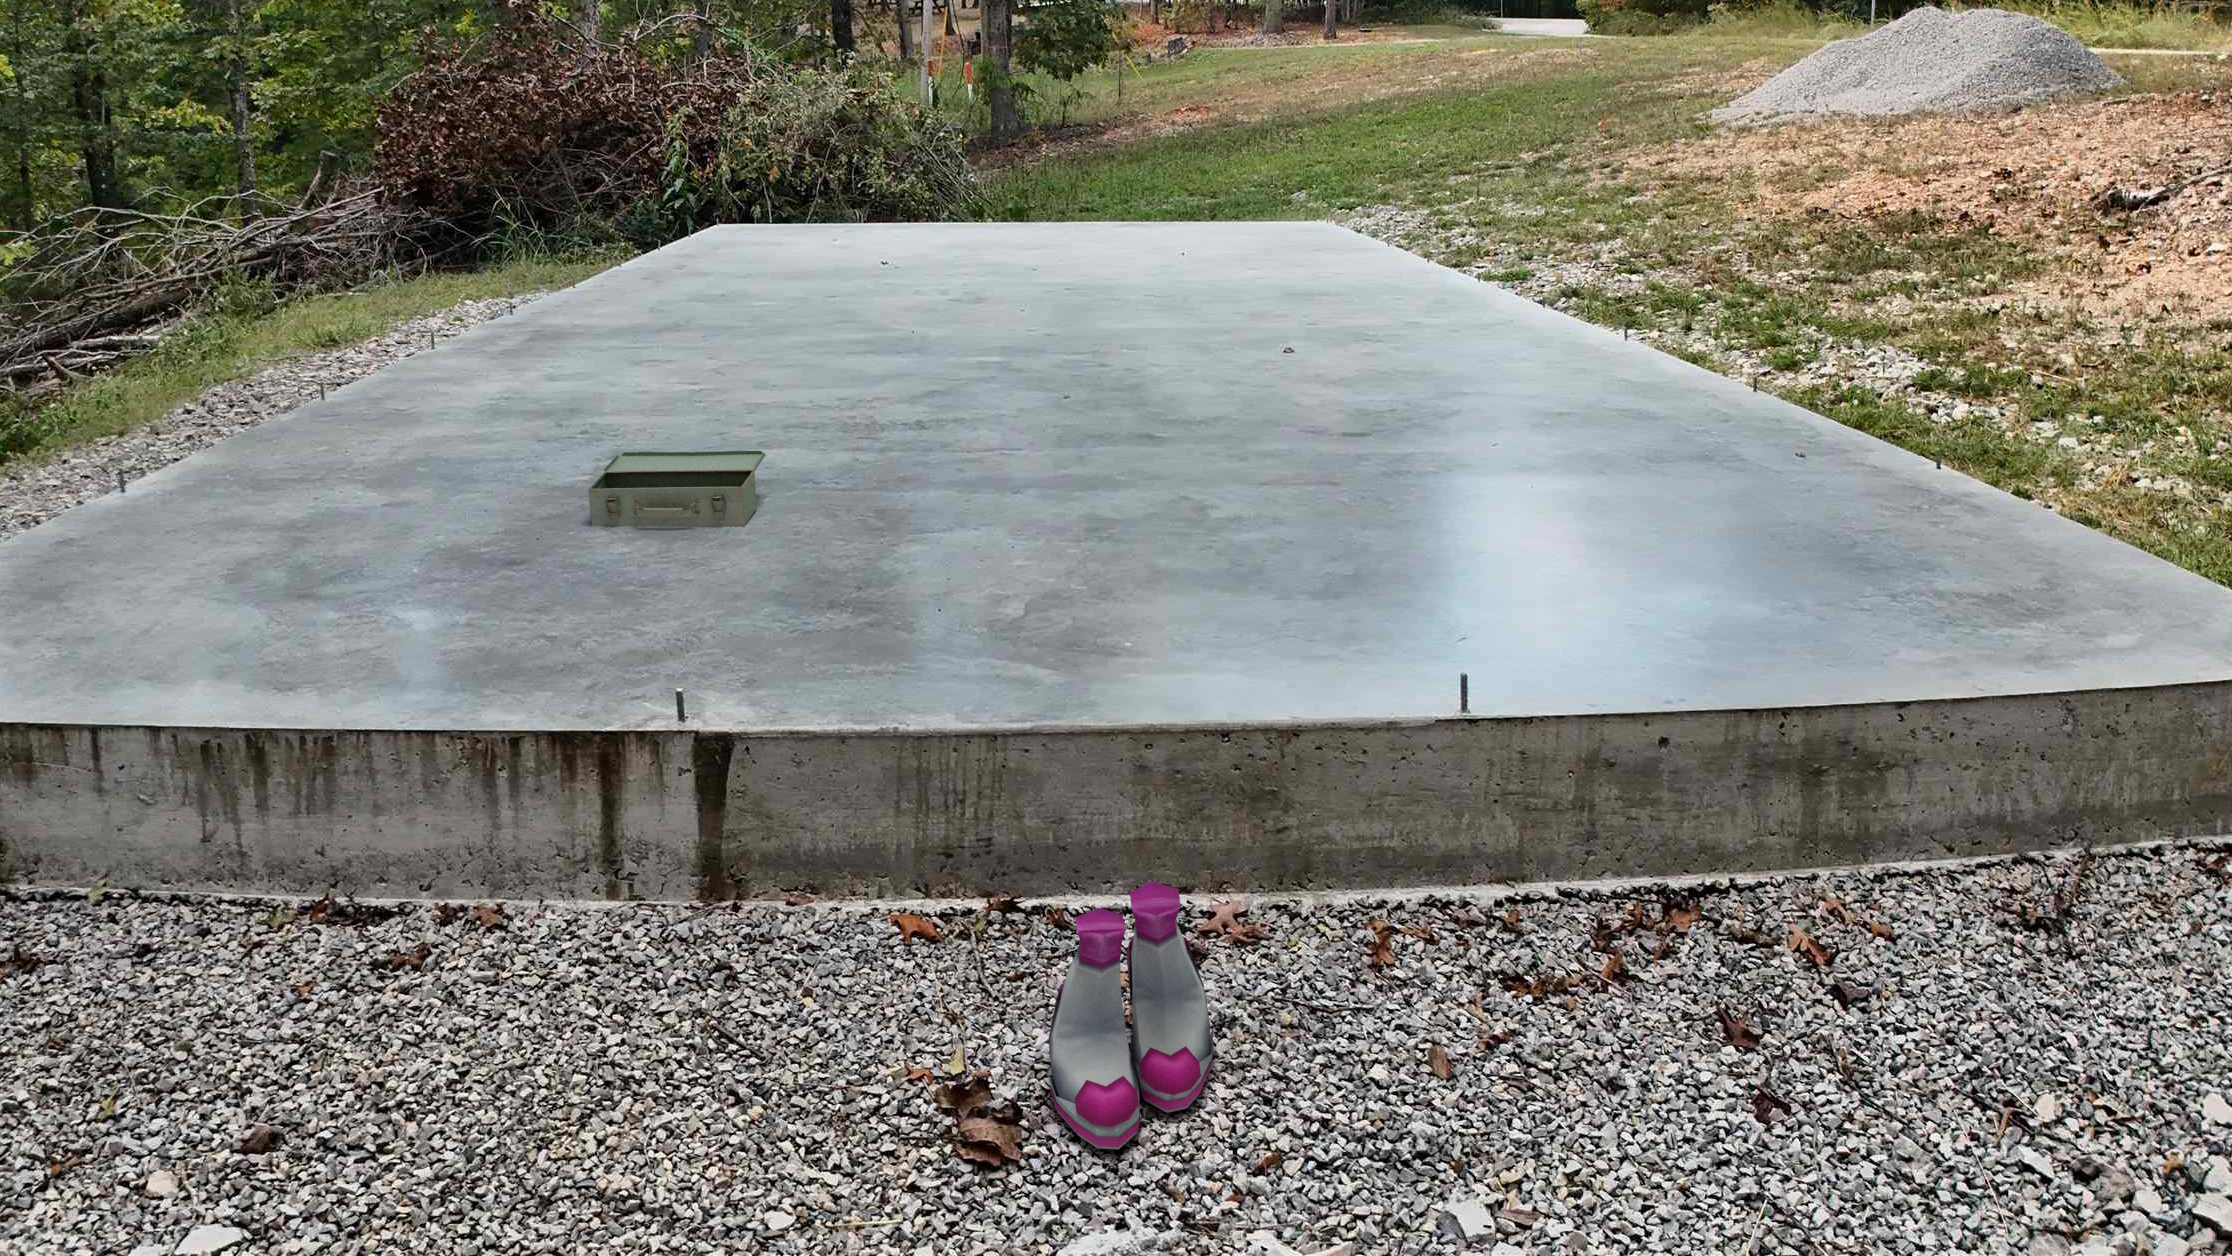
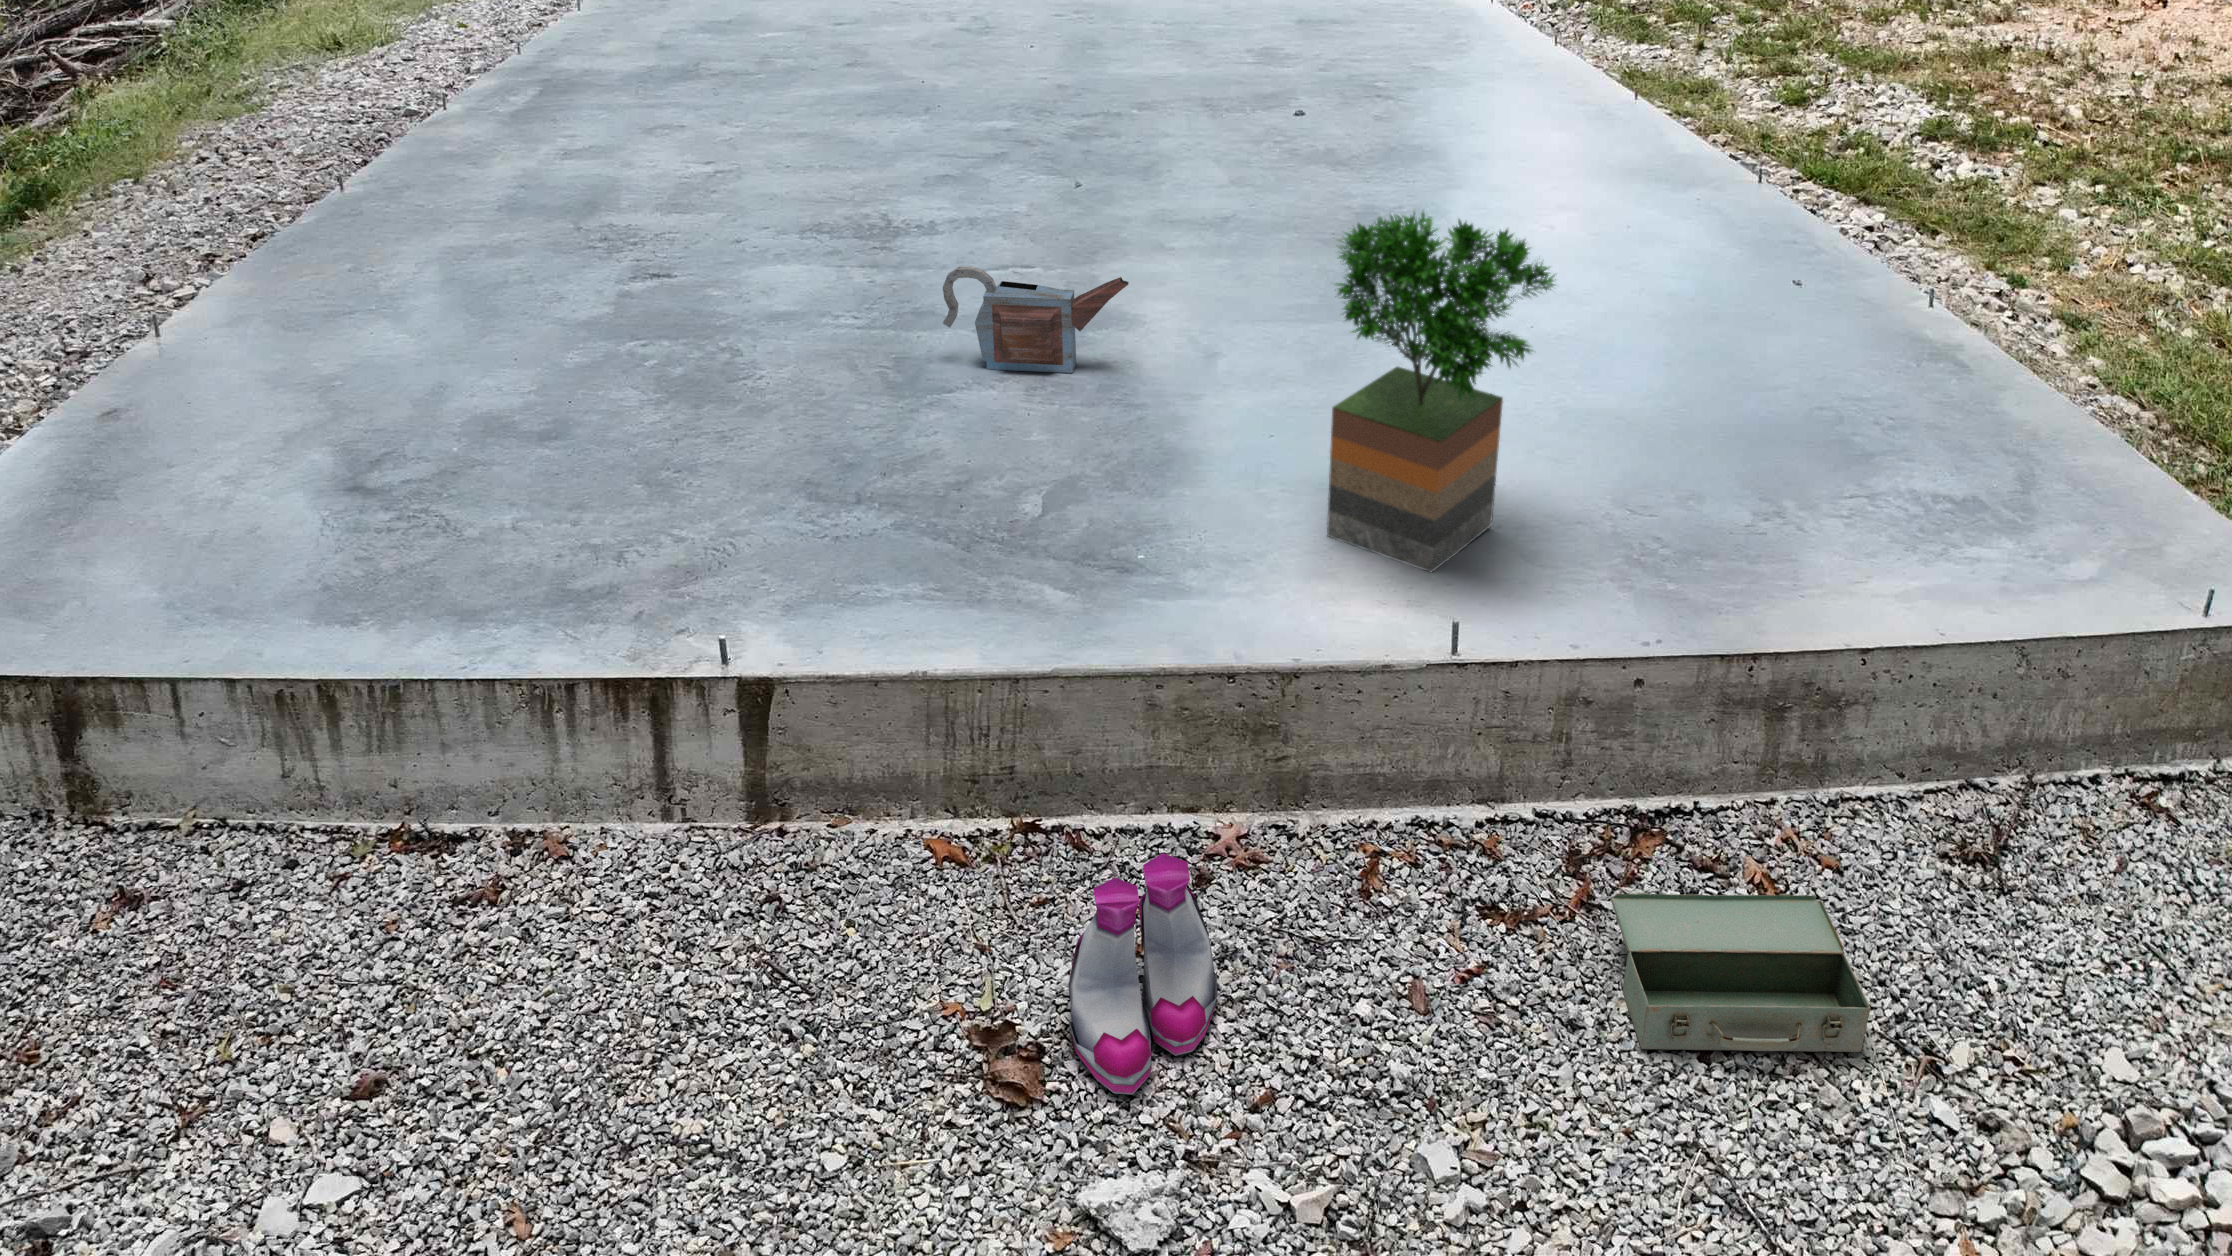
potted tree: none [1321,259,1557,635] -> present [1327,212,1556,572]
watering can: none [931,378,1121,487] -> present [943,267,1129,373]
toolbox: present [588,451,765,526] -> present [1611,893,1871,1052]

